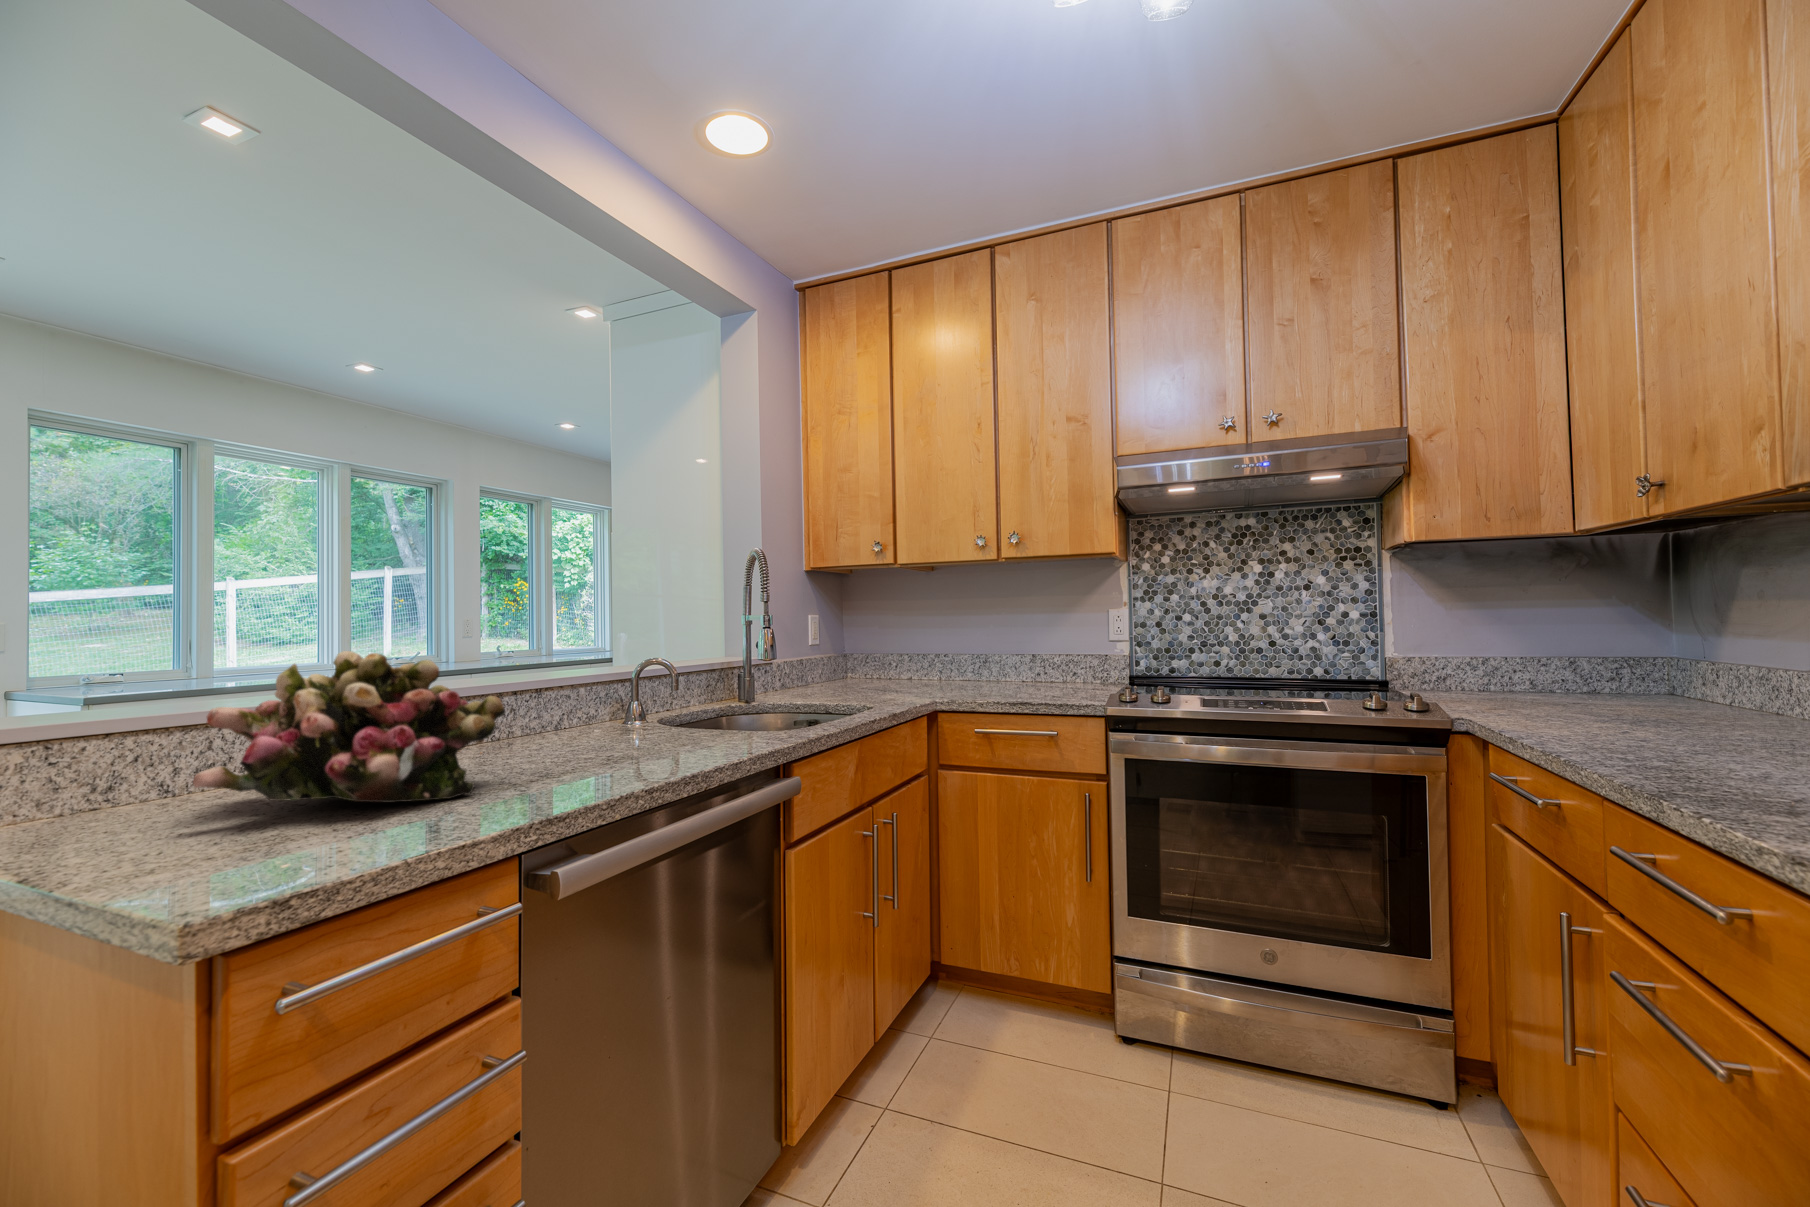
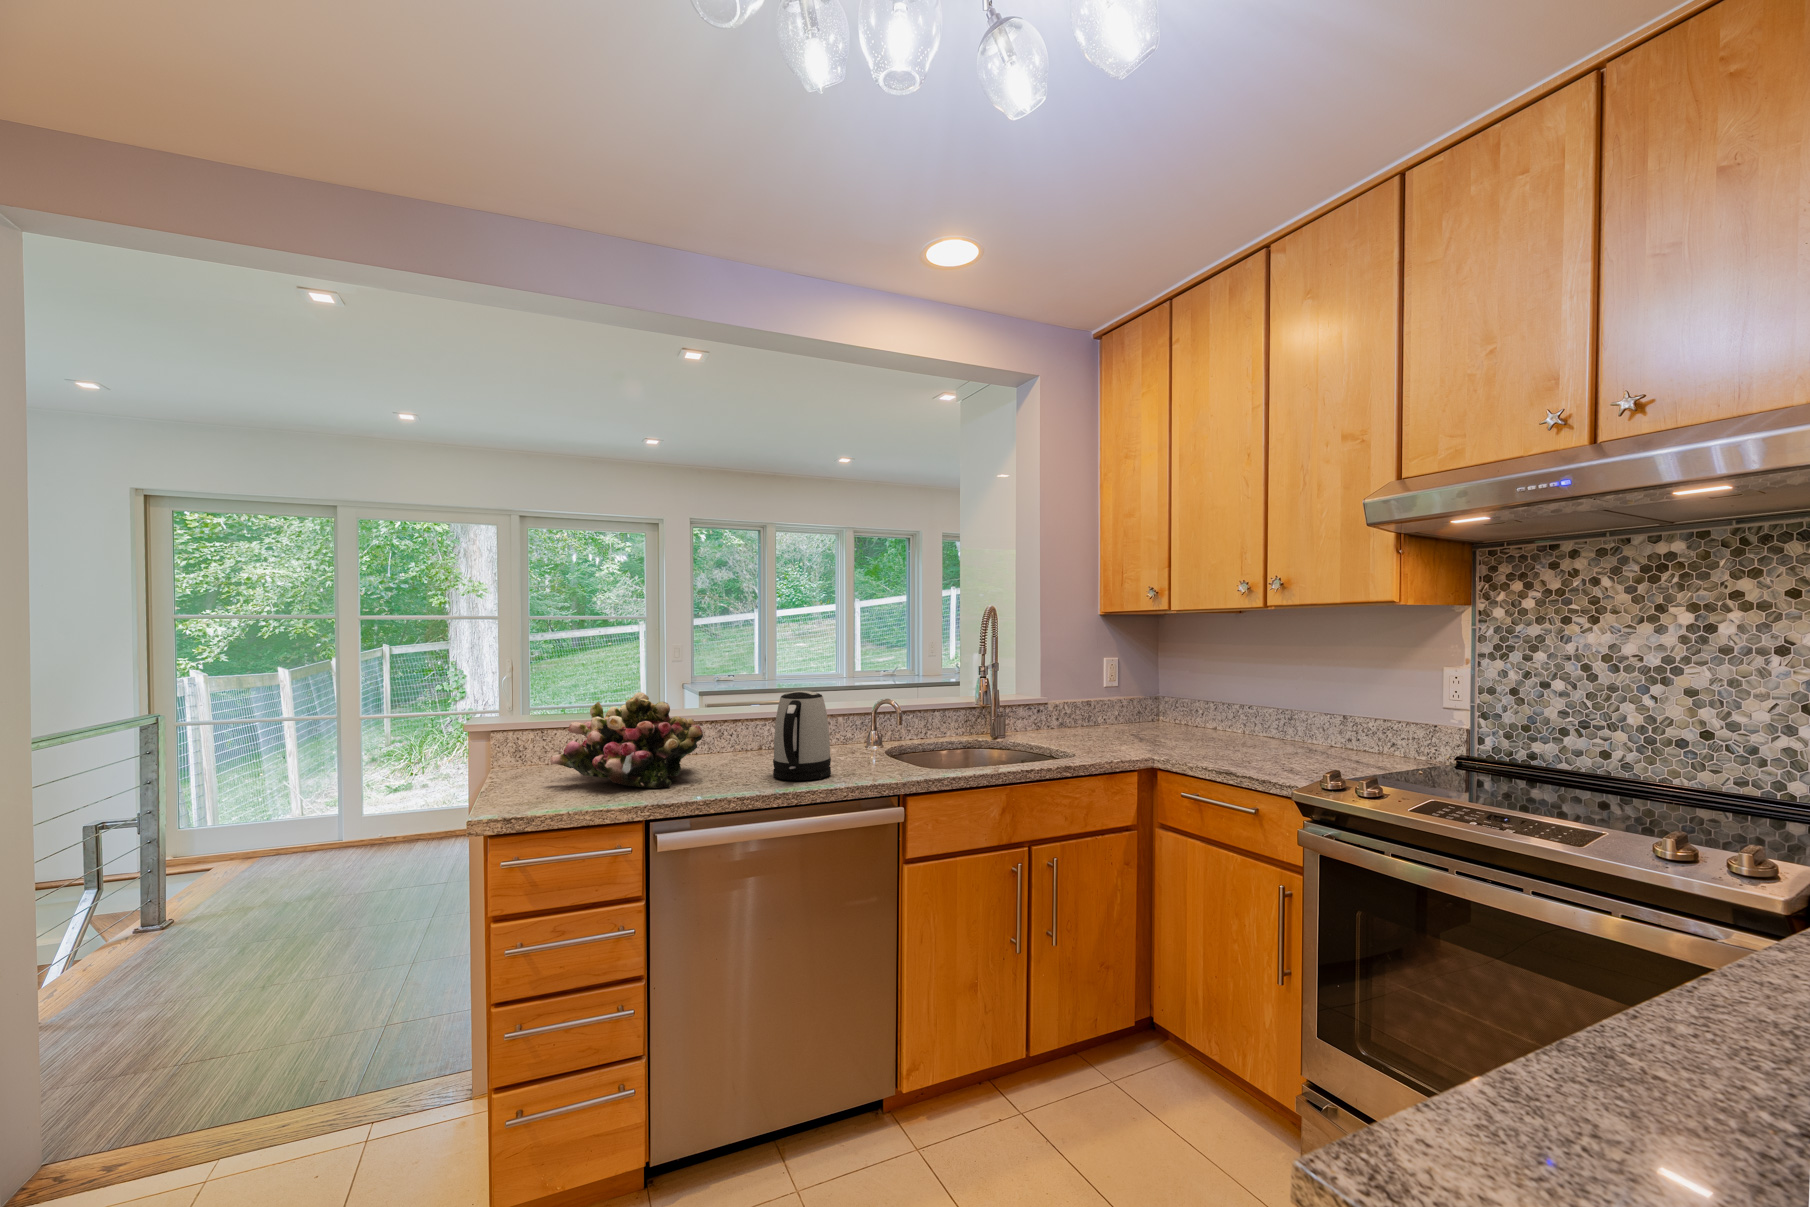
kettle: none [591,640,675,762] -> present [773,691,831,780]

